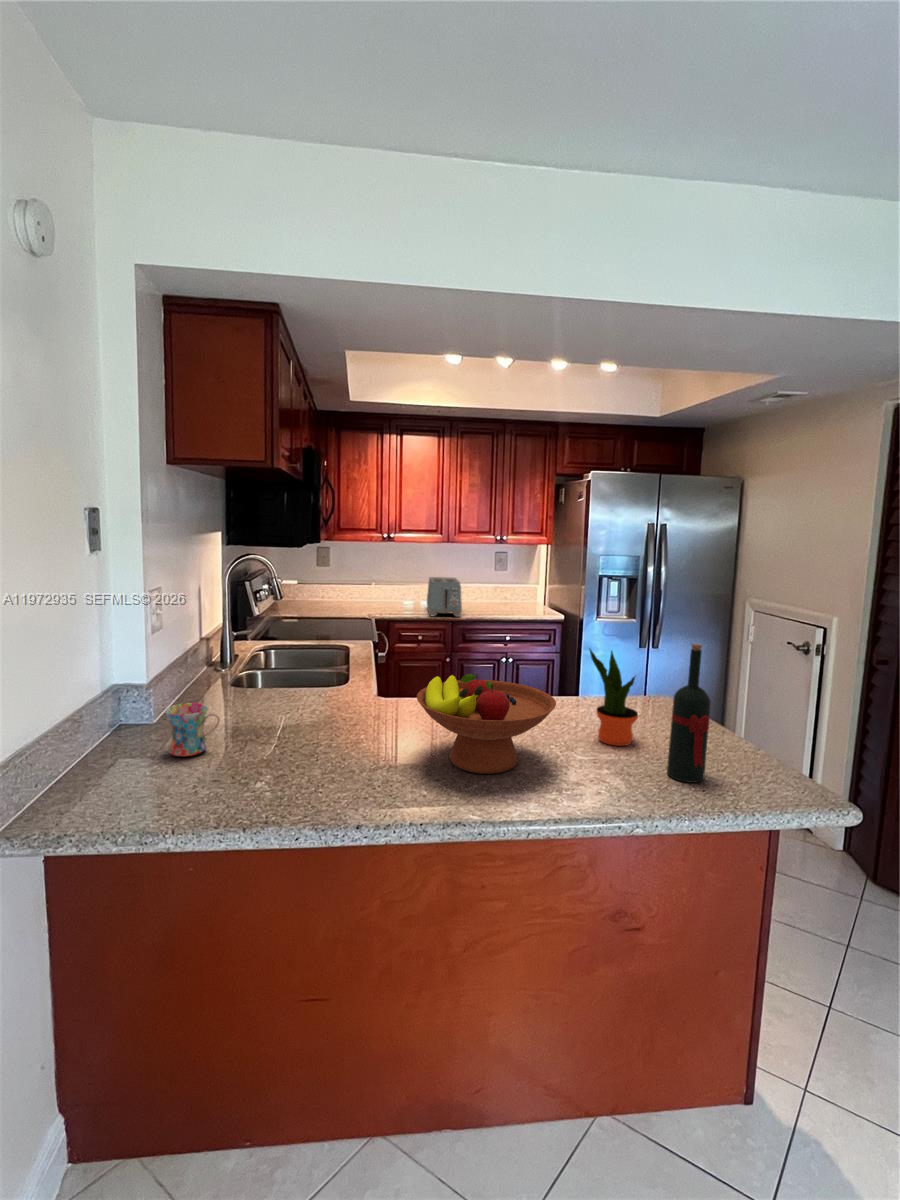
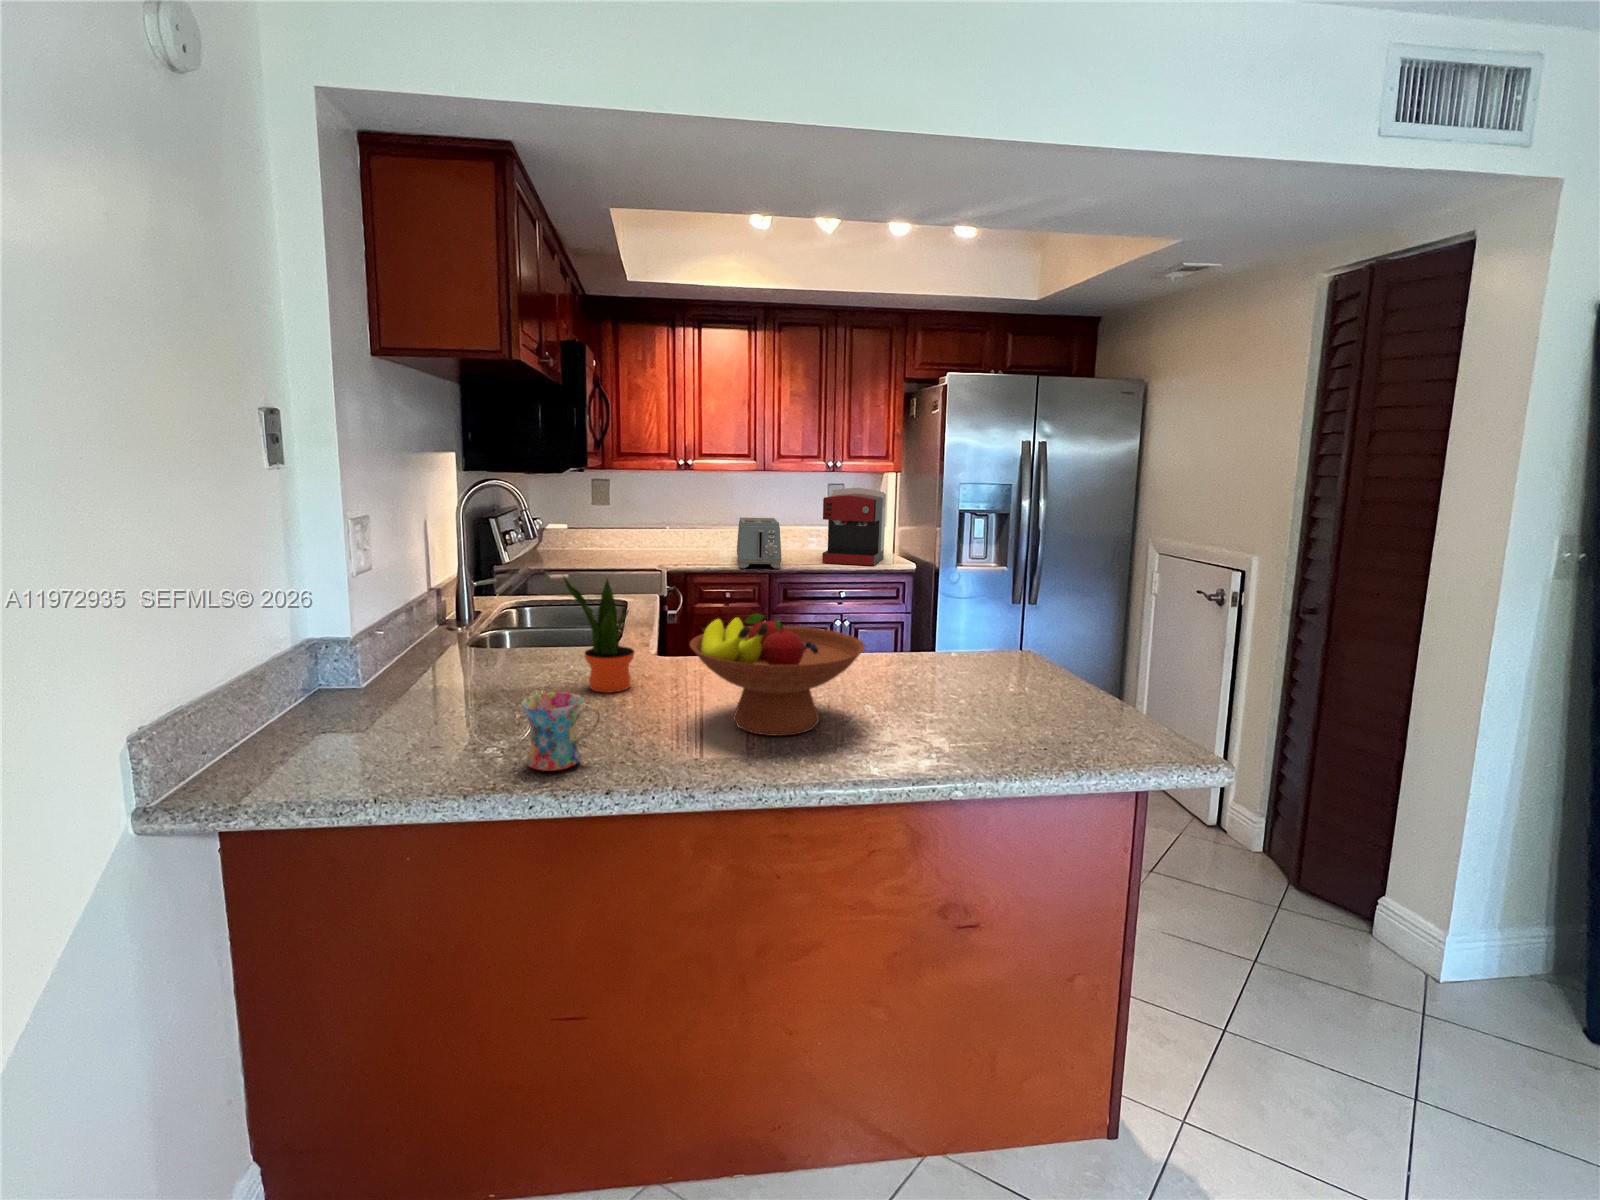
coffee maker: none [492,555,540,615] -> present [822,488,886,566]
wine bottle: present [667,644,710,783] -> none [1004,569,1055,742]
potted plant: present [589,649,638,746] -> present [563,576,634,693]
mug: present [165,703,220,756] -> present [521,692,600,771]

